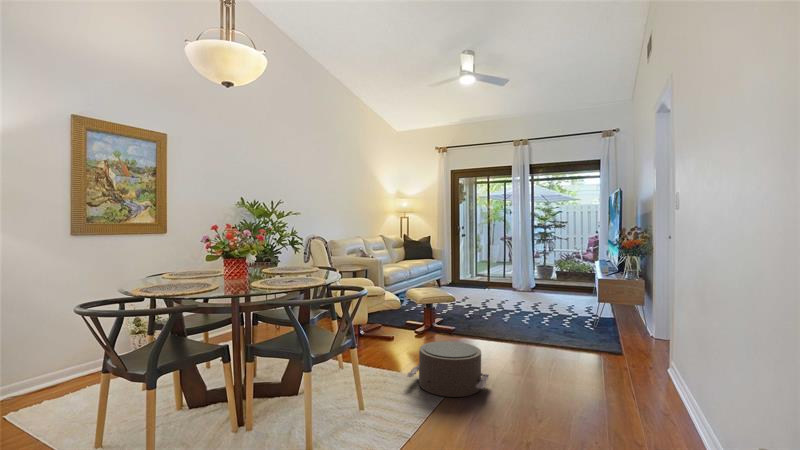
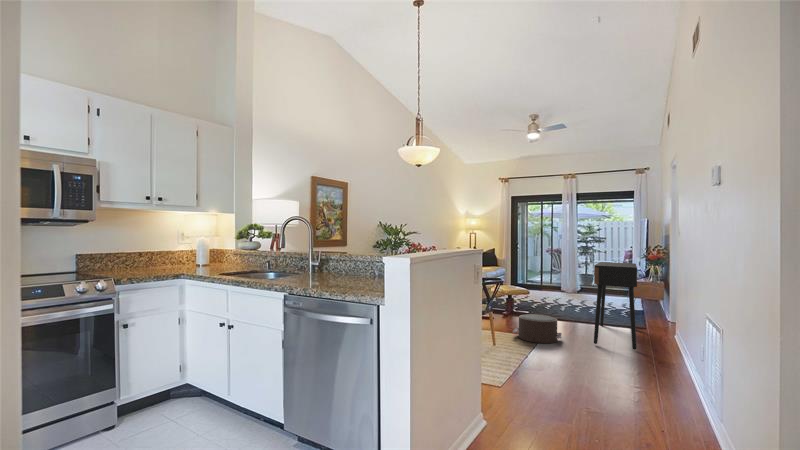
console table: none [539,253,613,408] -> present [594,262,637,350]

